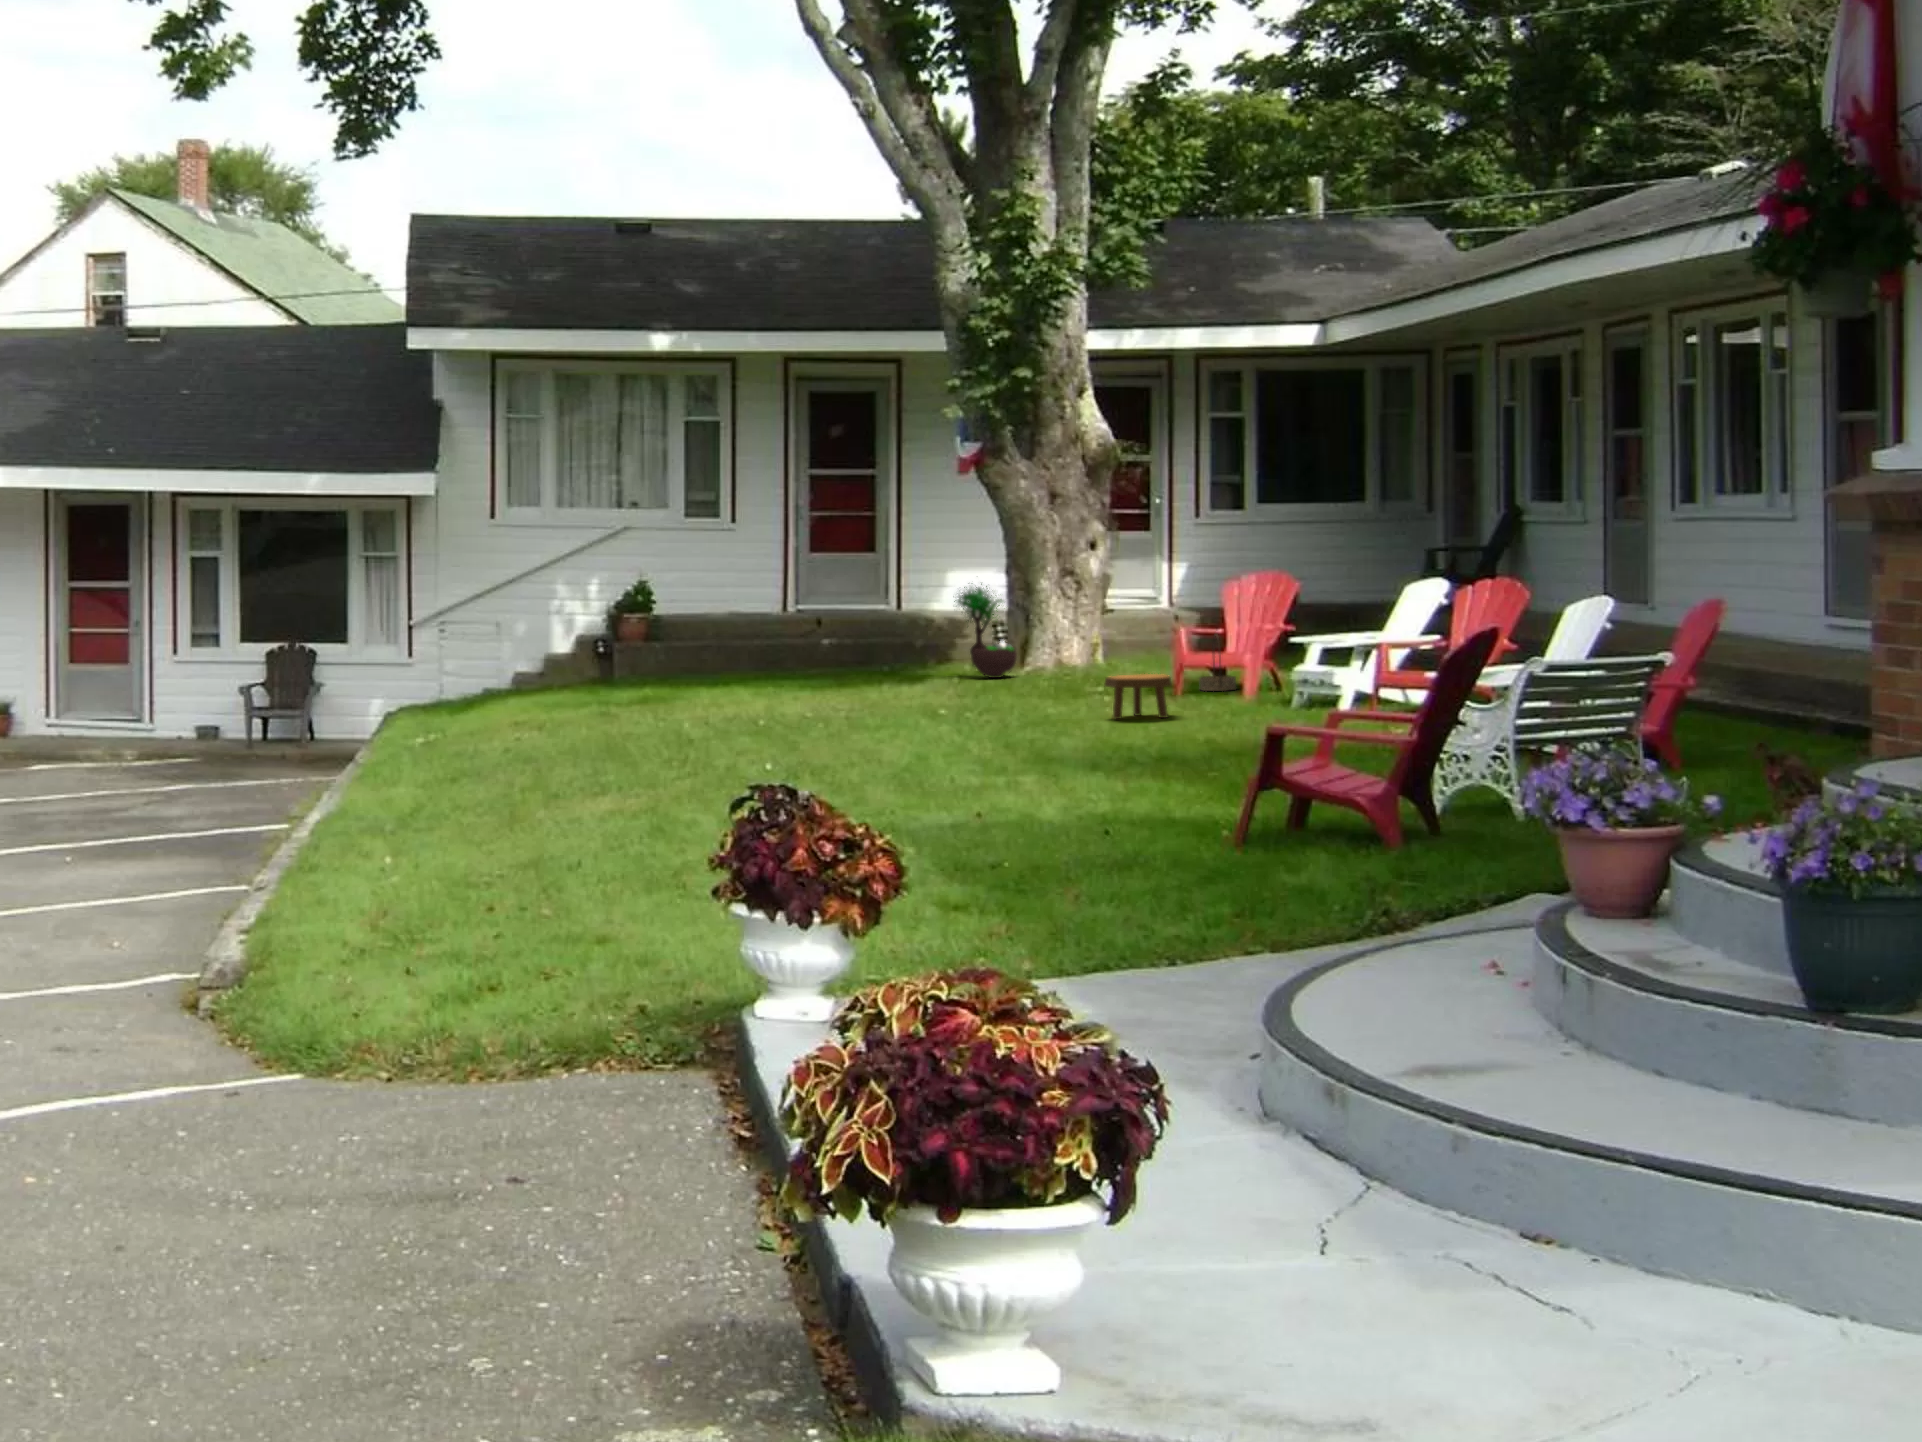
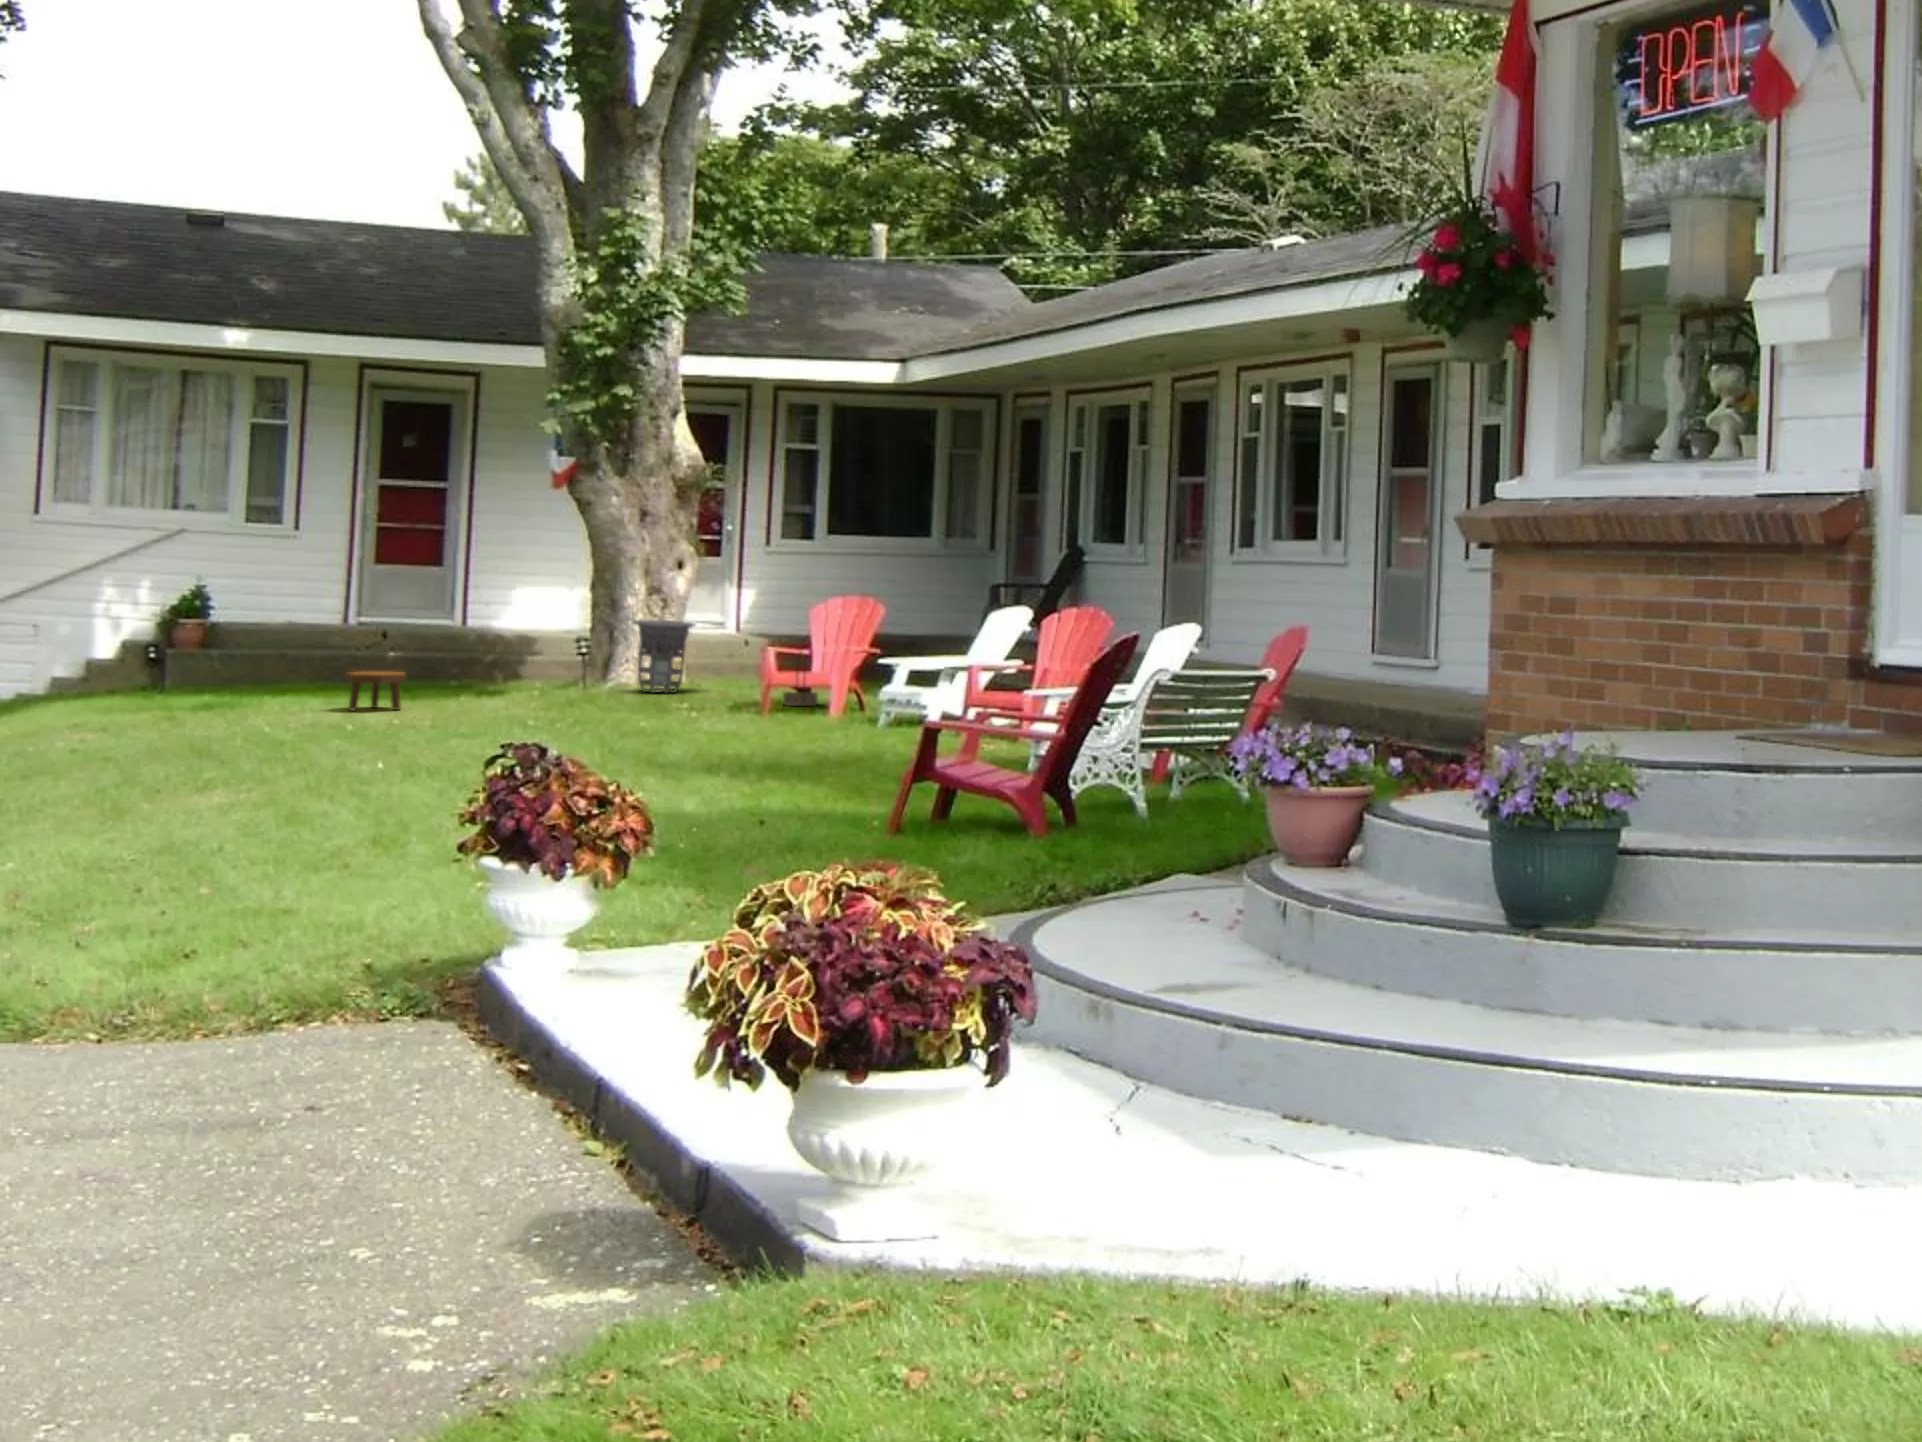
potted tree: present [954,583,1017,678] -> none [533,588,596,690]
side table: none [1047,605,1111,680] -> present [634,620,695,693]
footstool: present [1104,674,1171,719] -> present [344,671,406,711]

